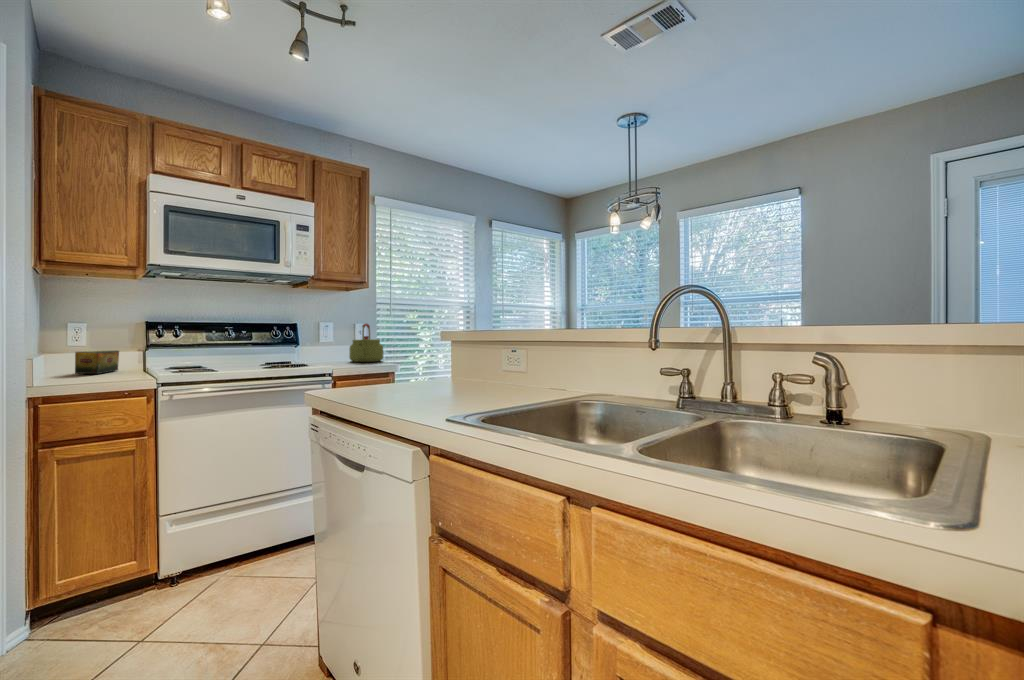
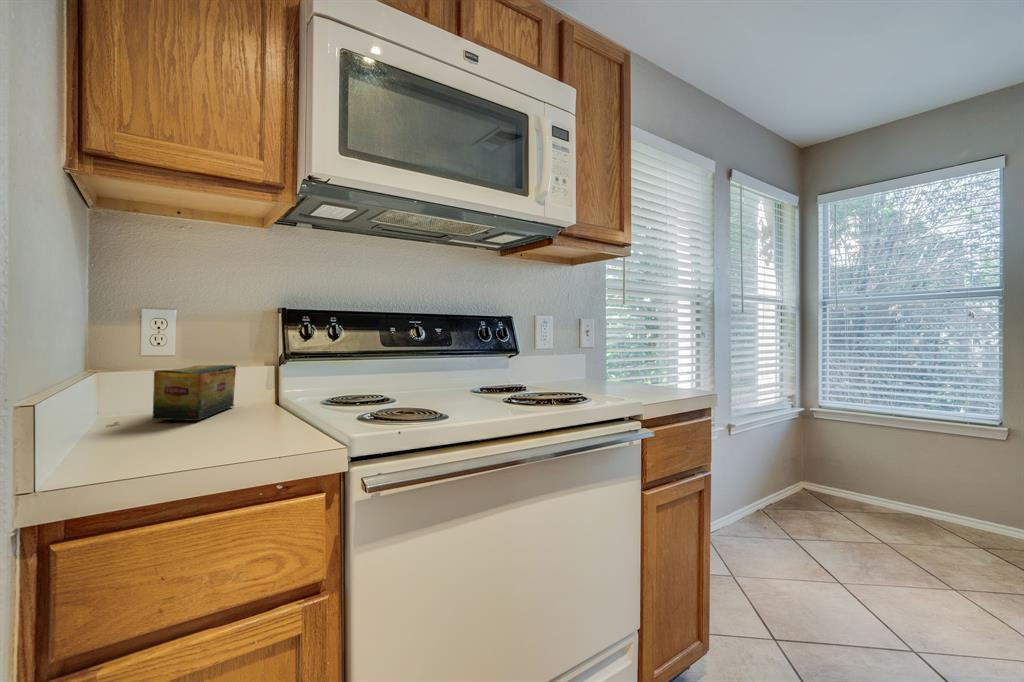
kettle: present [349,323,383,362] -> none [587,318,644,386]

